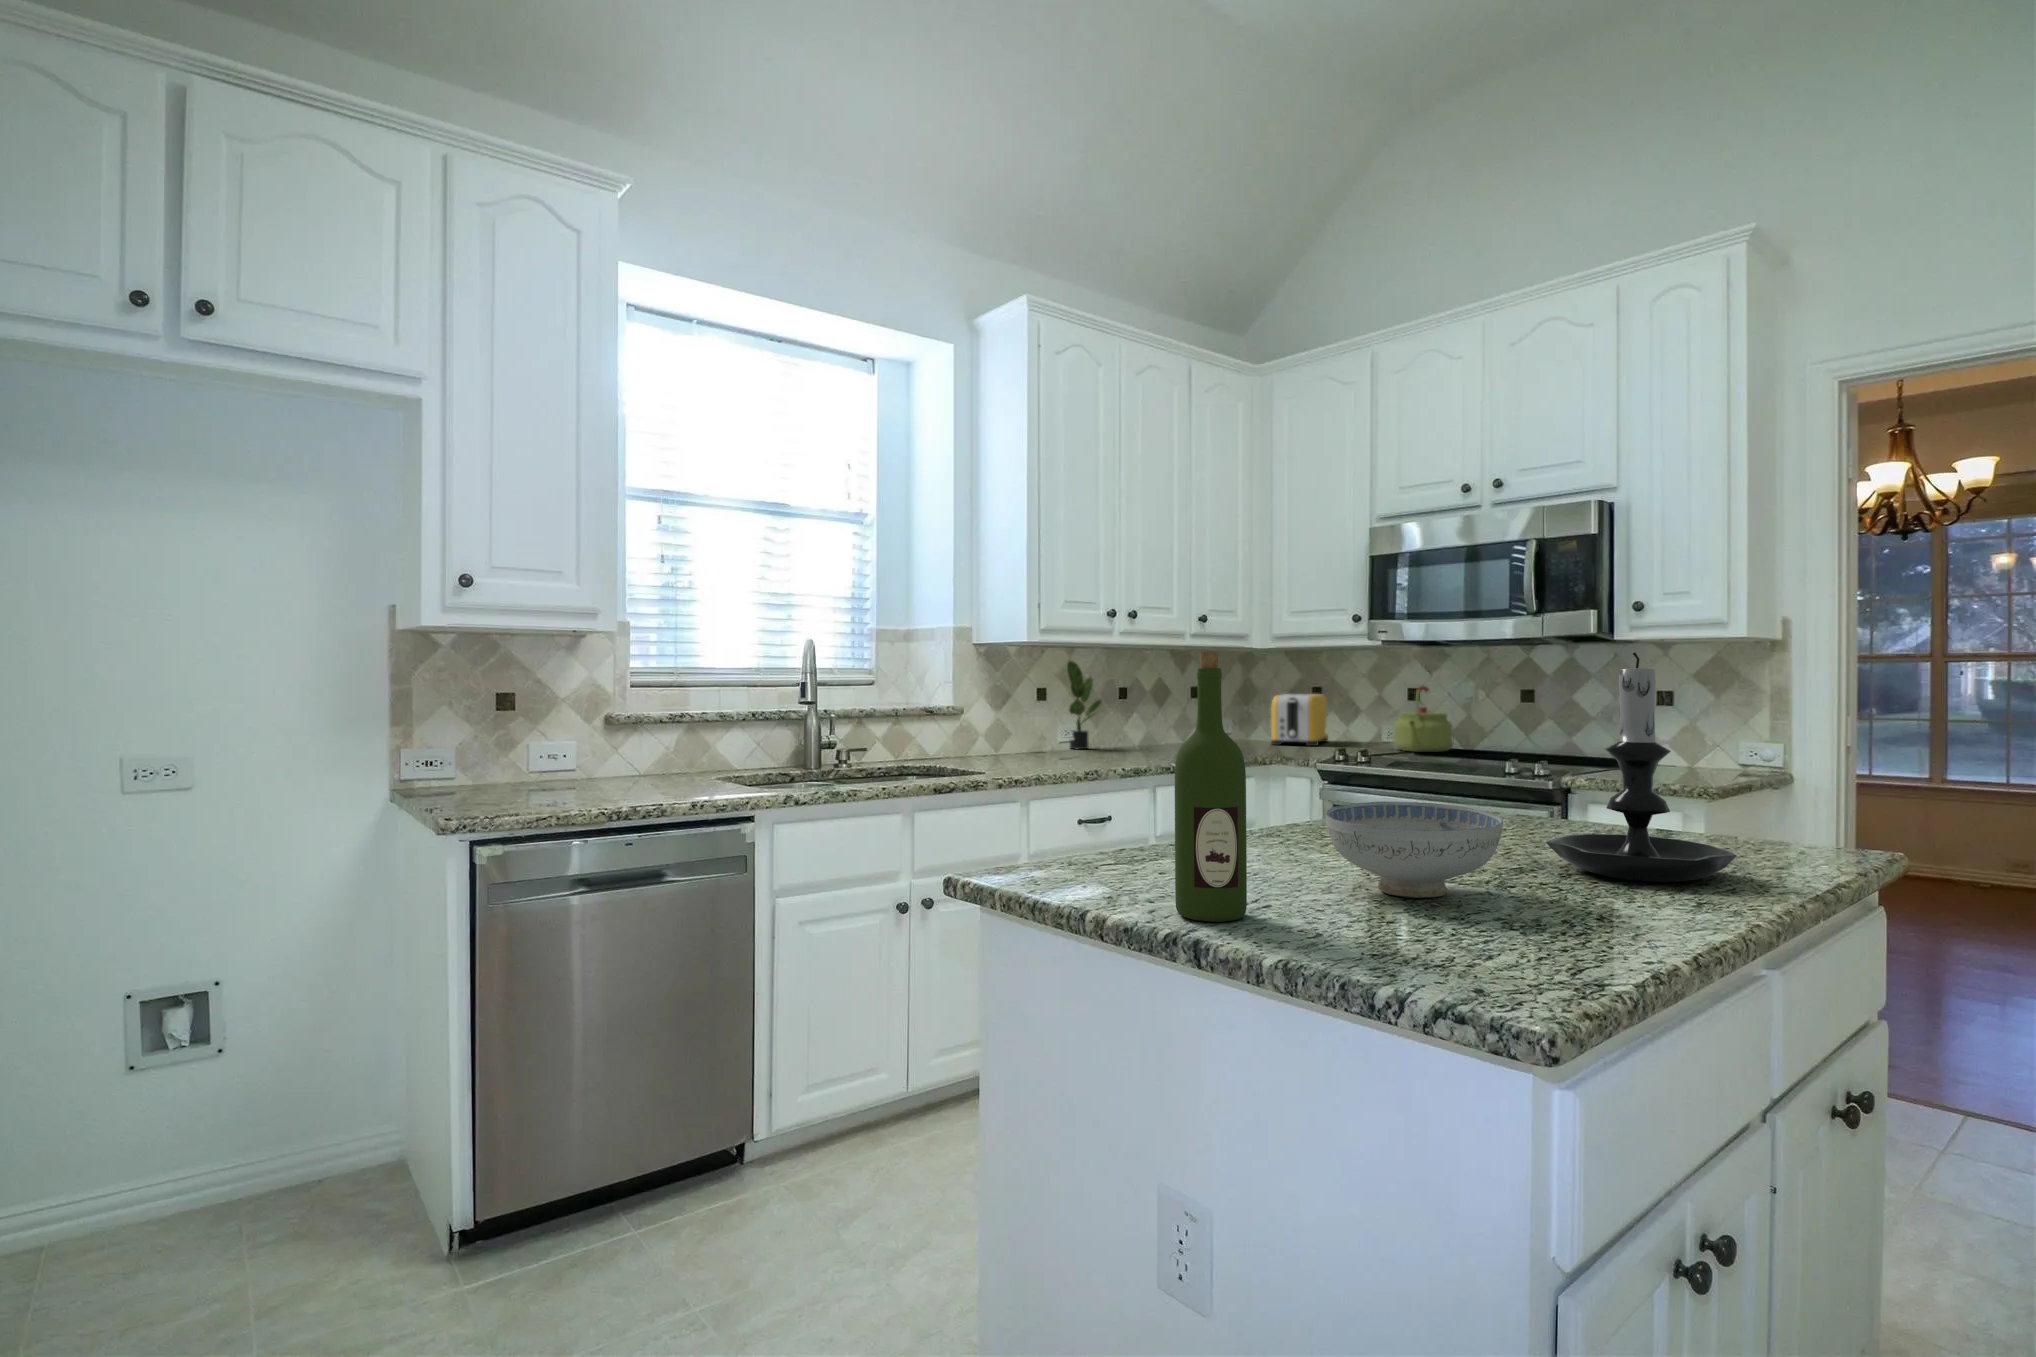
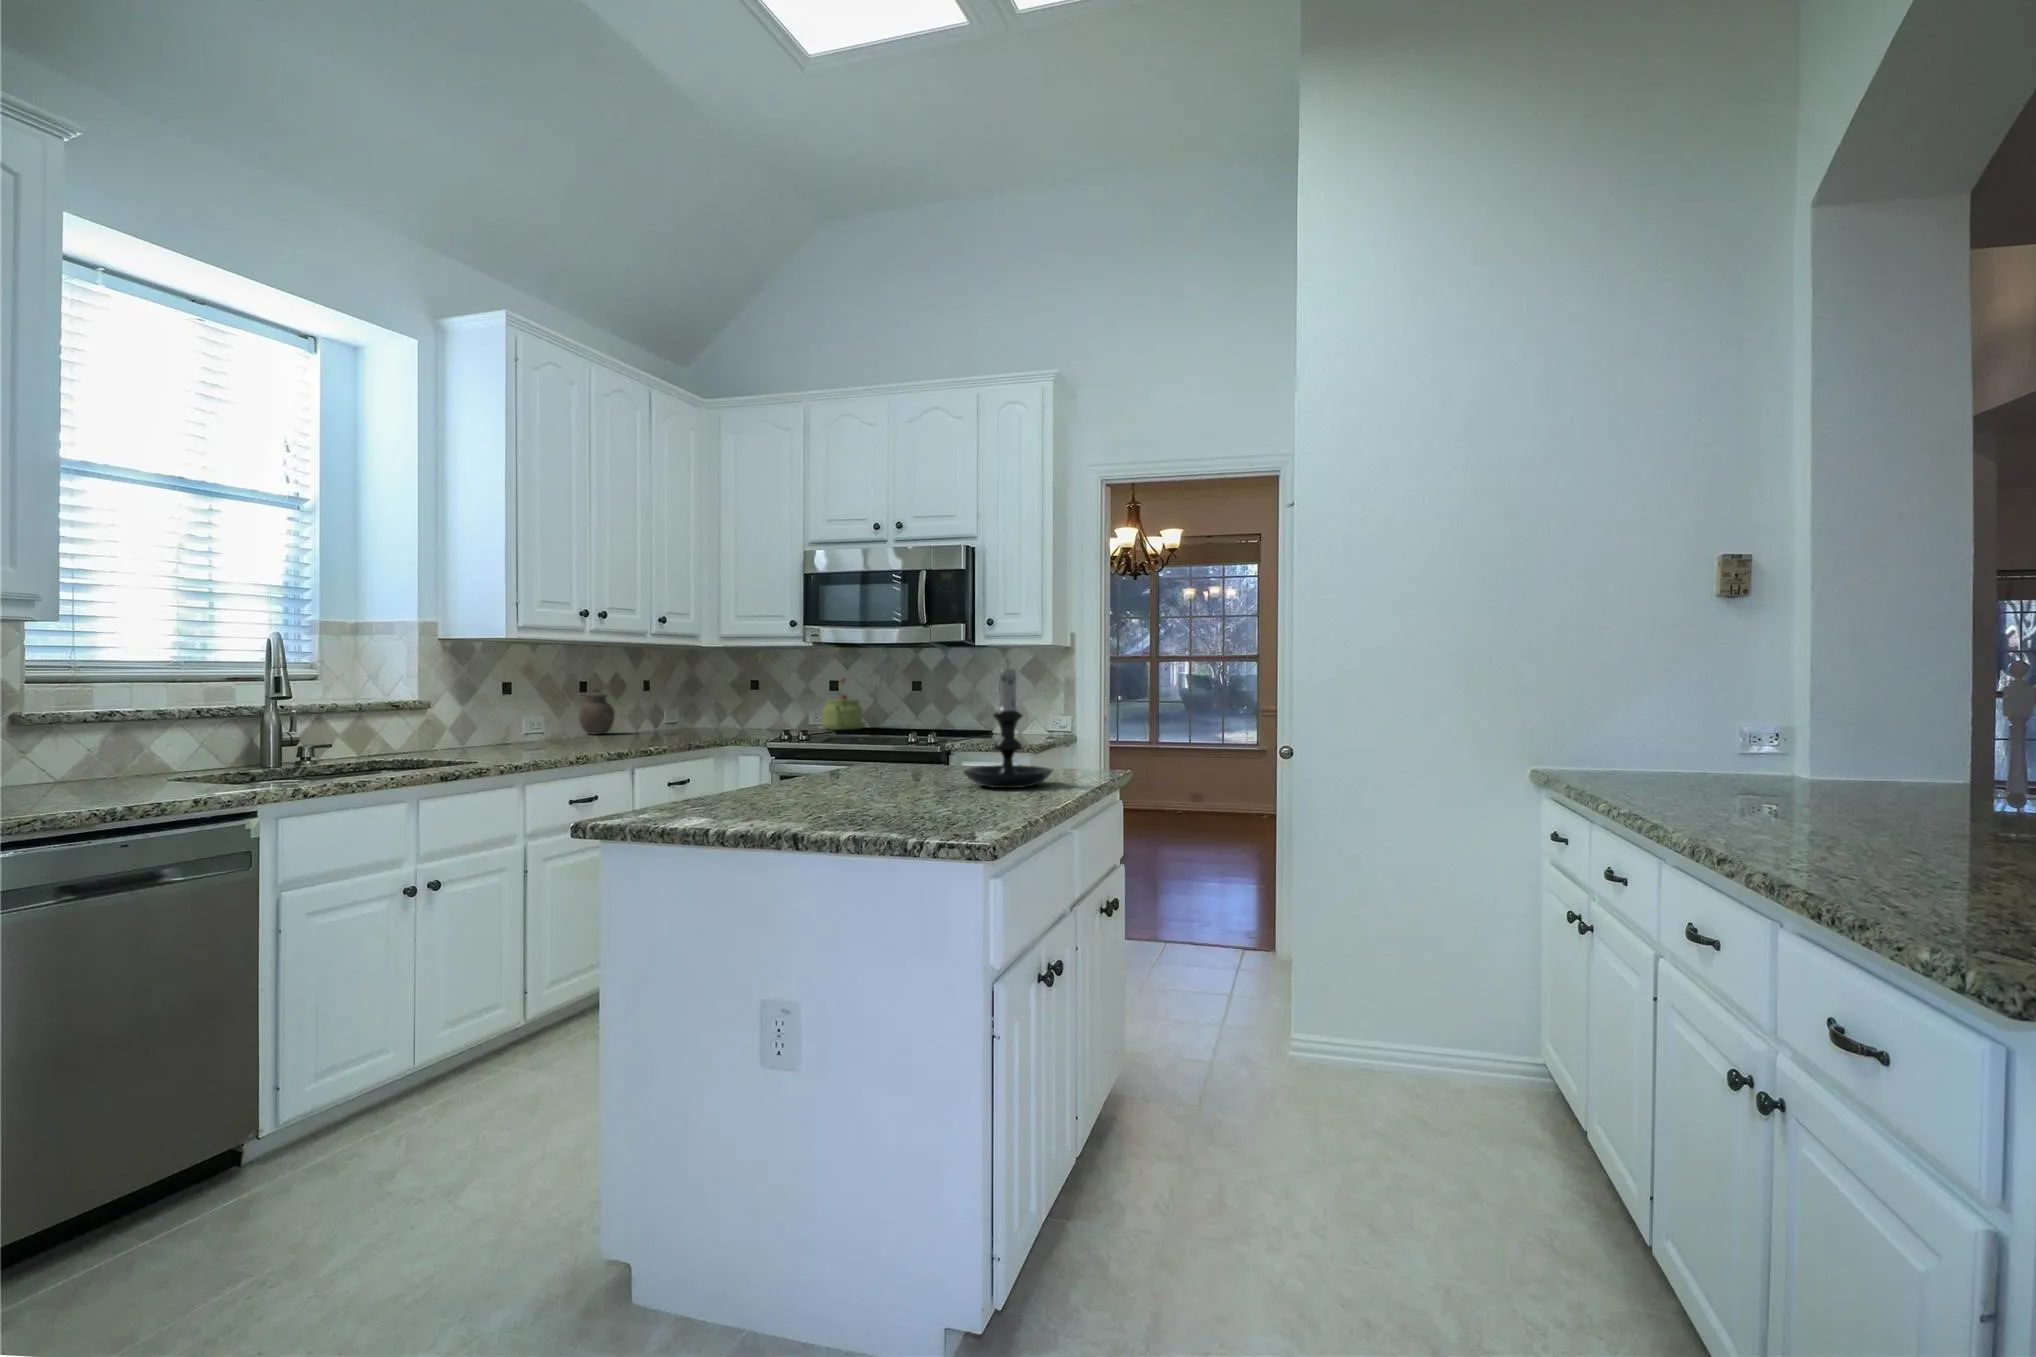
wine bottle: present [1175,651,1247,922] -> none [772,658,817,825]
potted plant: present [1067,661,1101,749] -> none [522,655,572,739]
toaster: present [1271,694,1328,746] -> none [722,685,767,729]
jar: none [1115,697,1152,746] -> present [578,689,615,735]
ceramic bowl: present [1325,801,1503,898] -> none [849,751,948,805]

